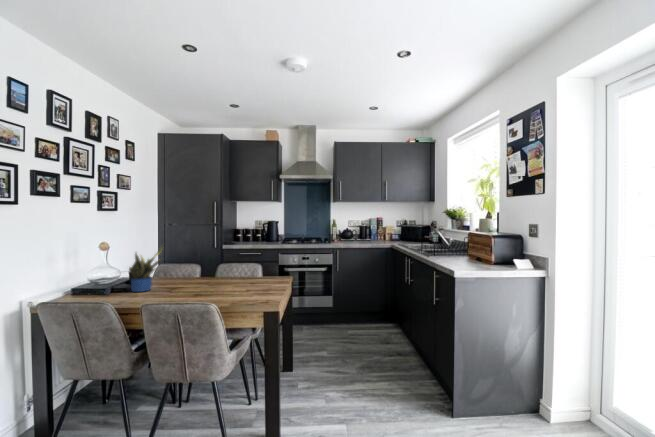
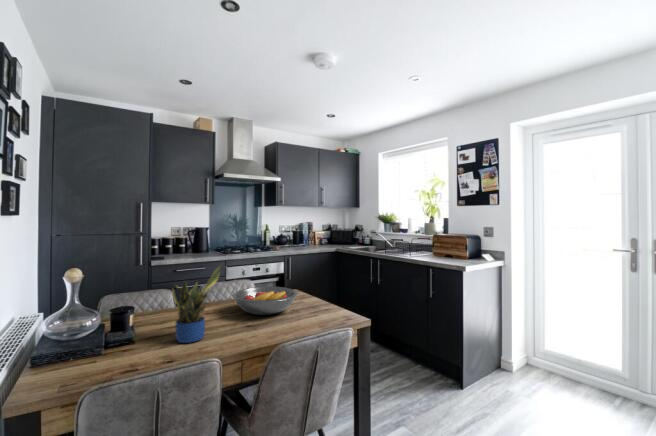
fruit bowl: none [191,266,243,286] -> present [233,287,297,315]

